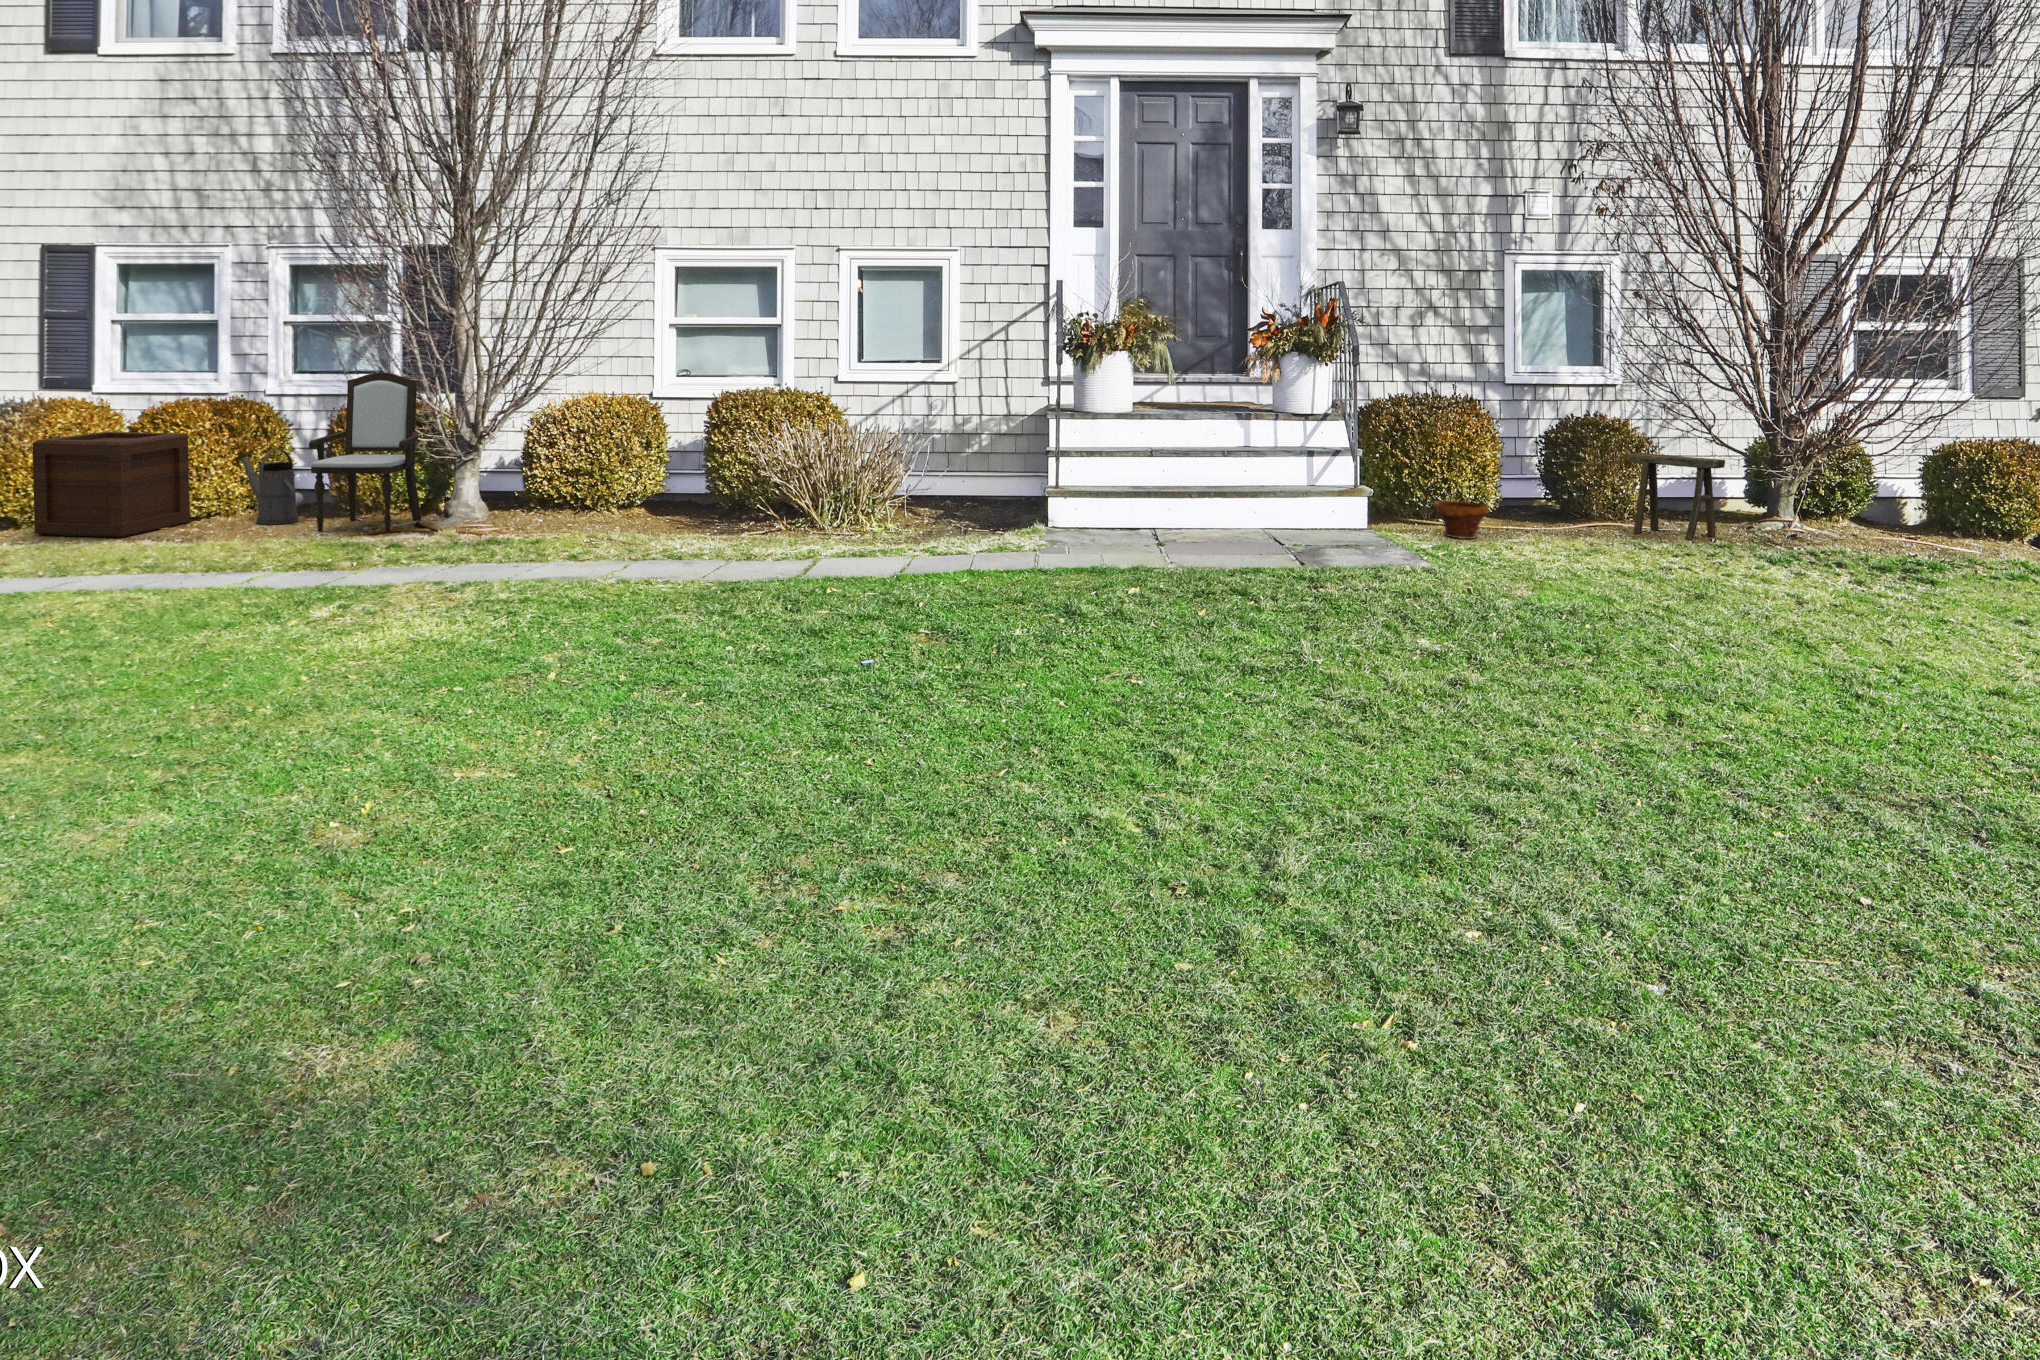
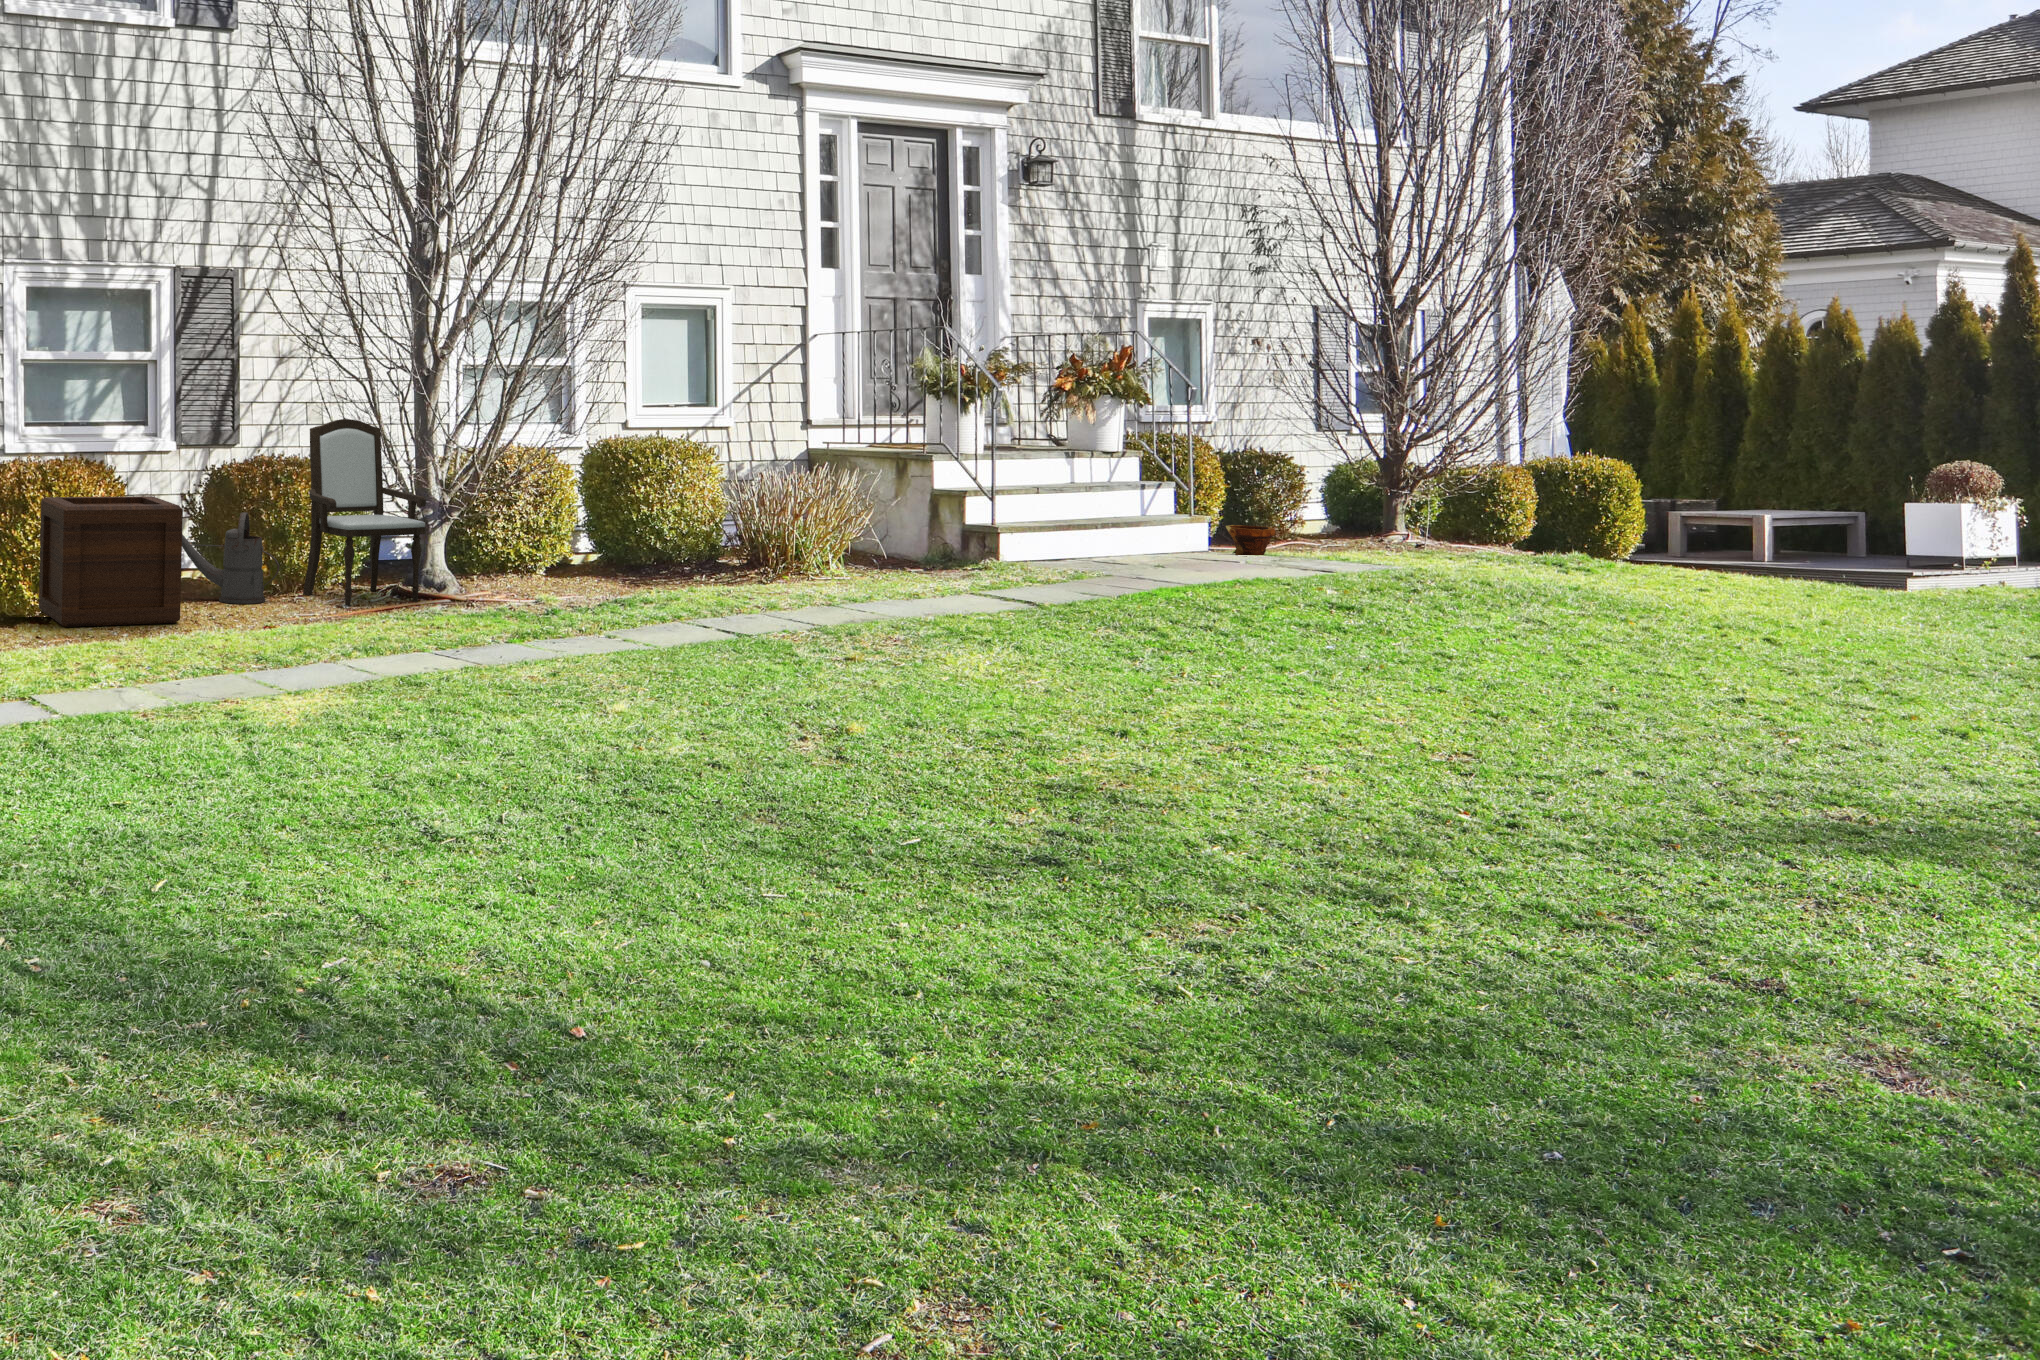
stool: present [1628,452,1725,540] -> none [1323,479,1407,550]

